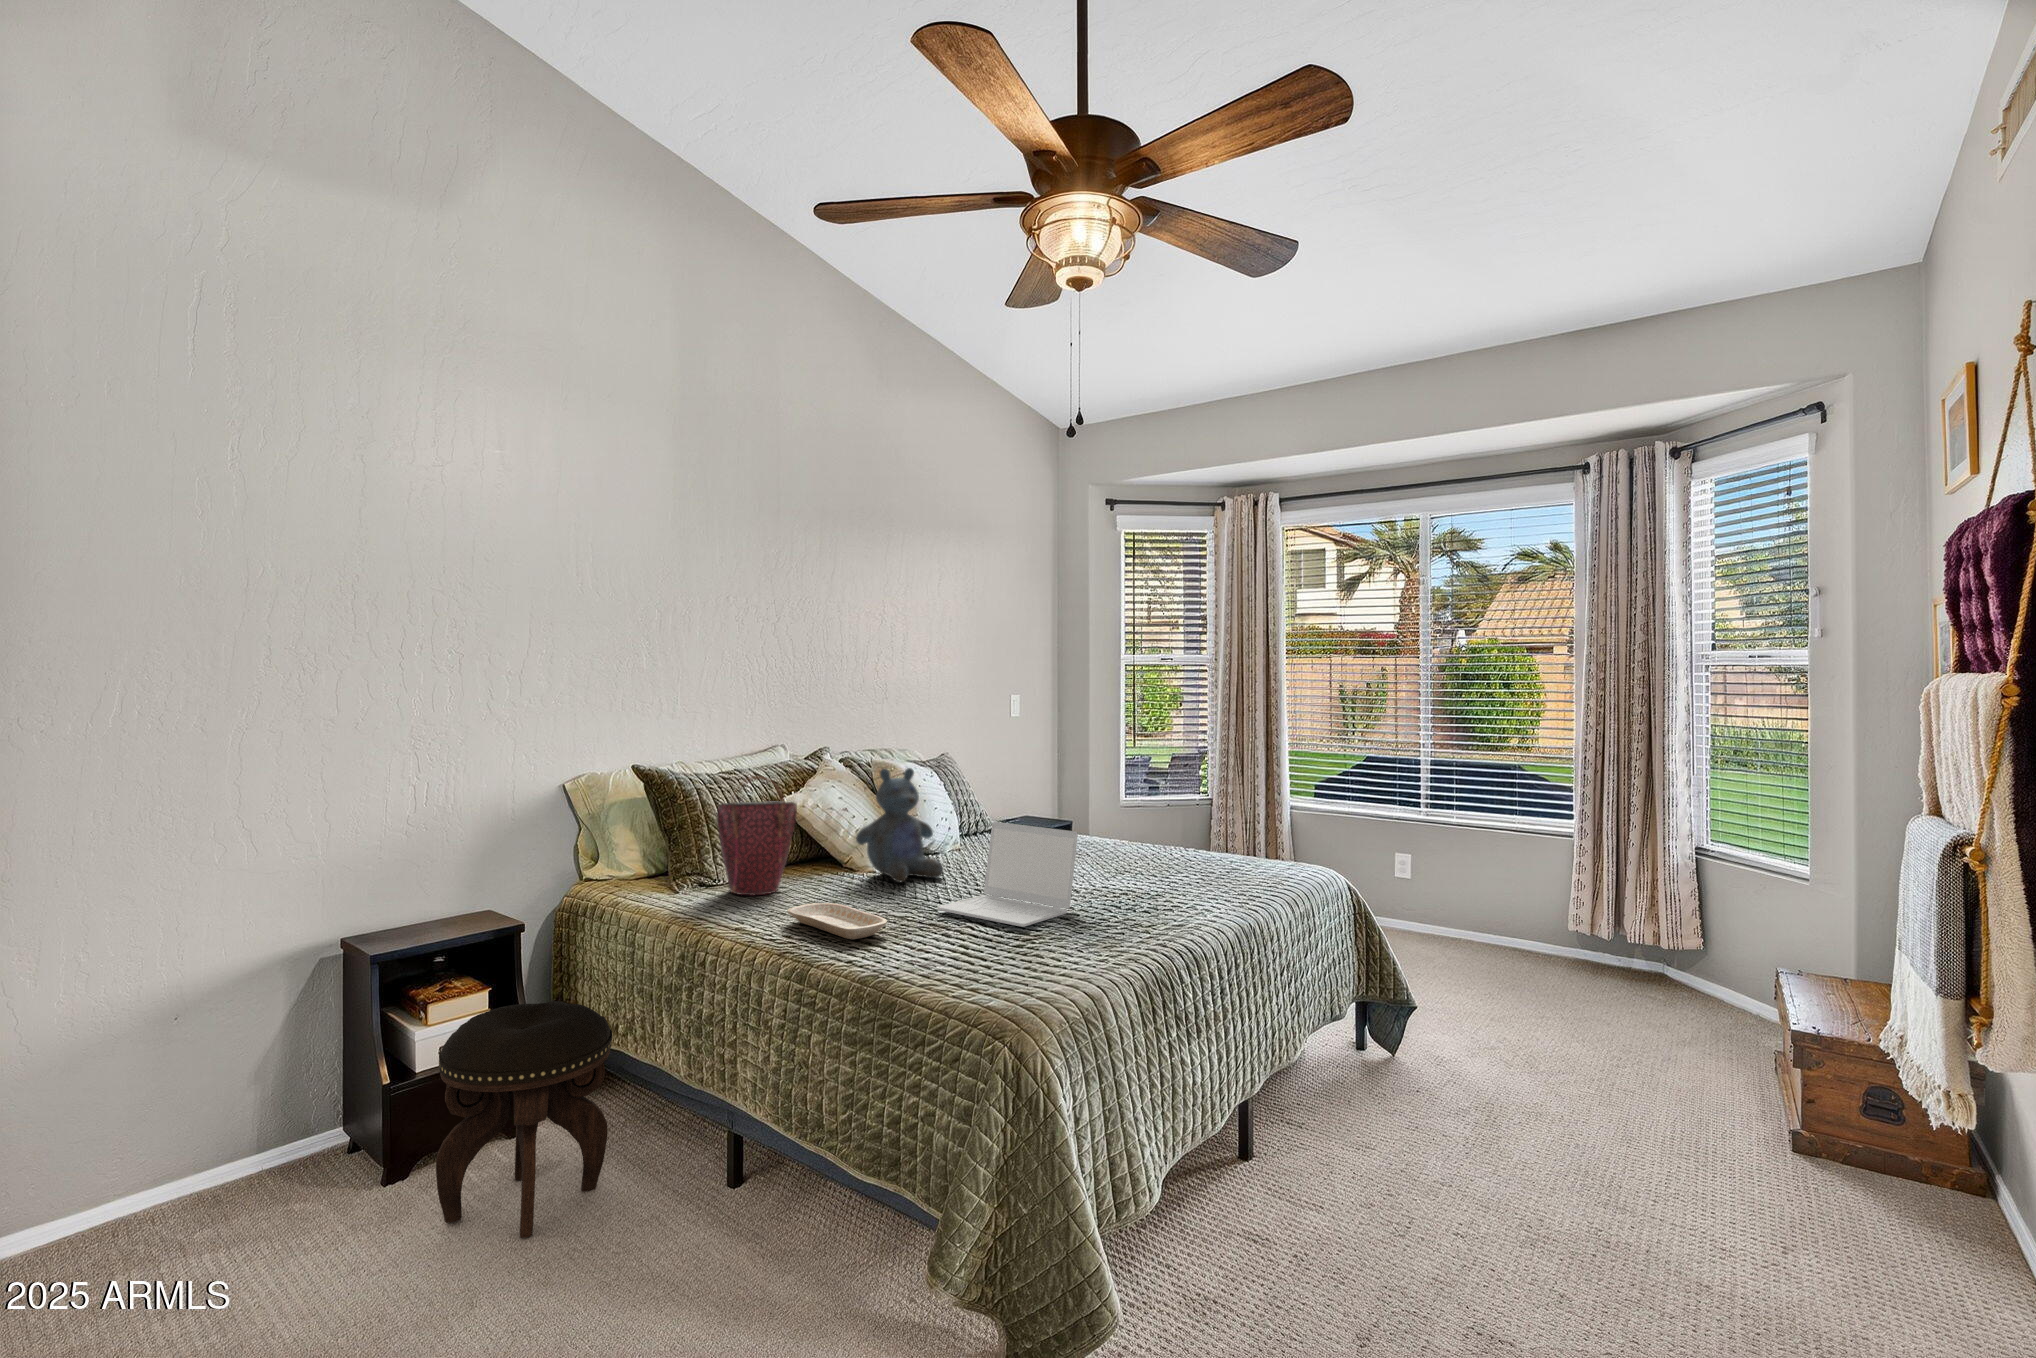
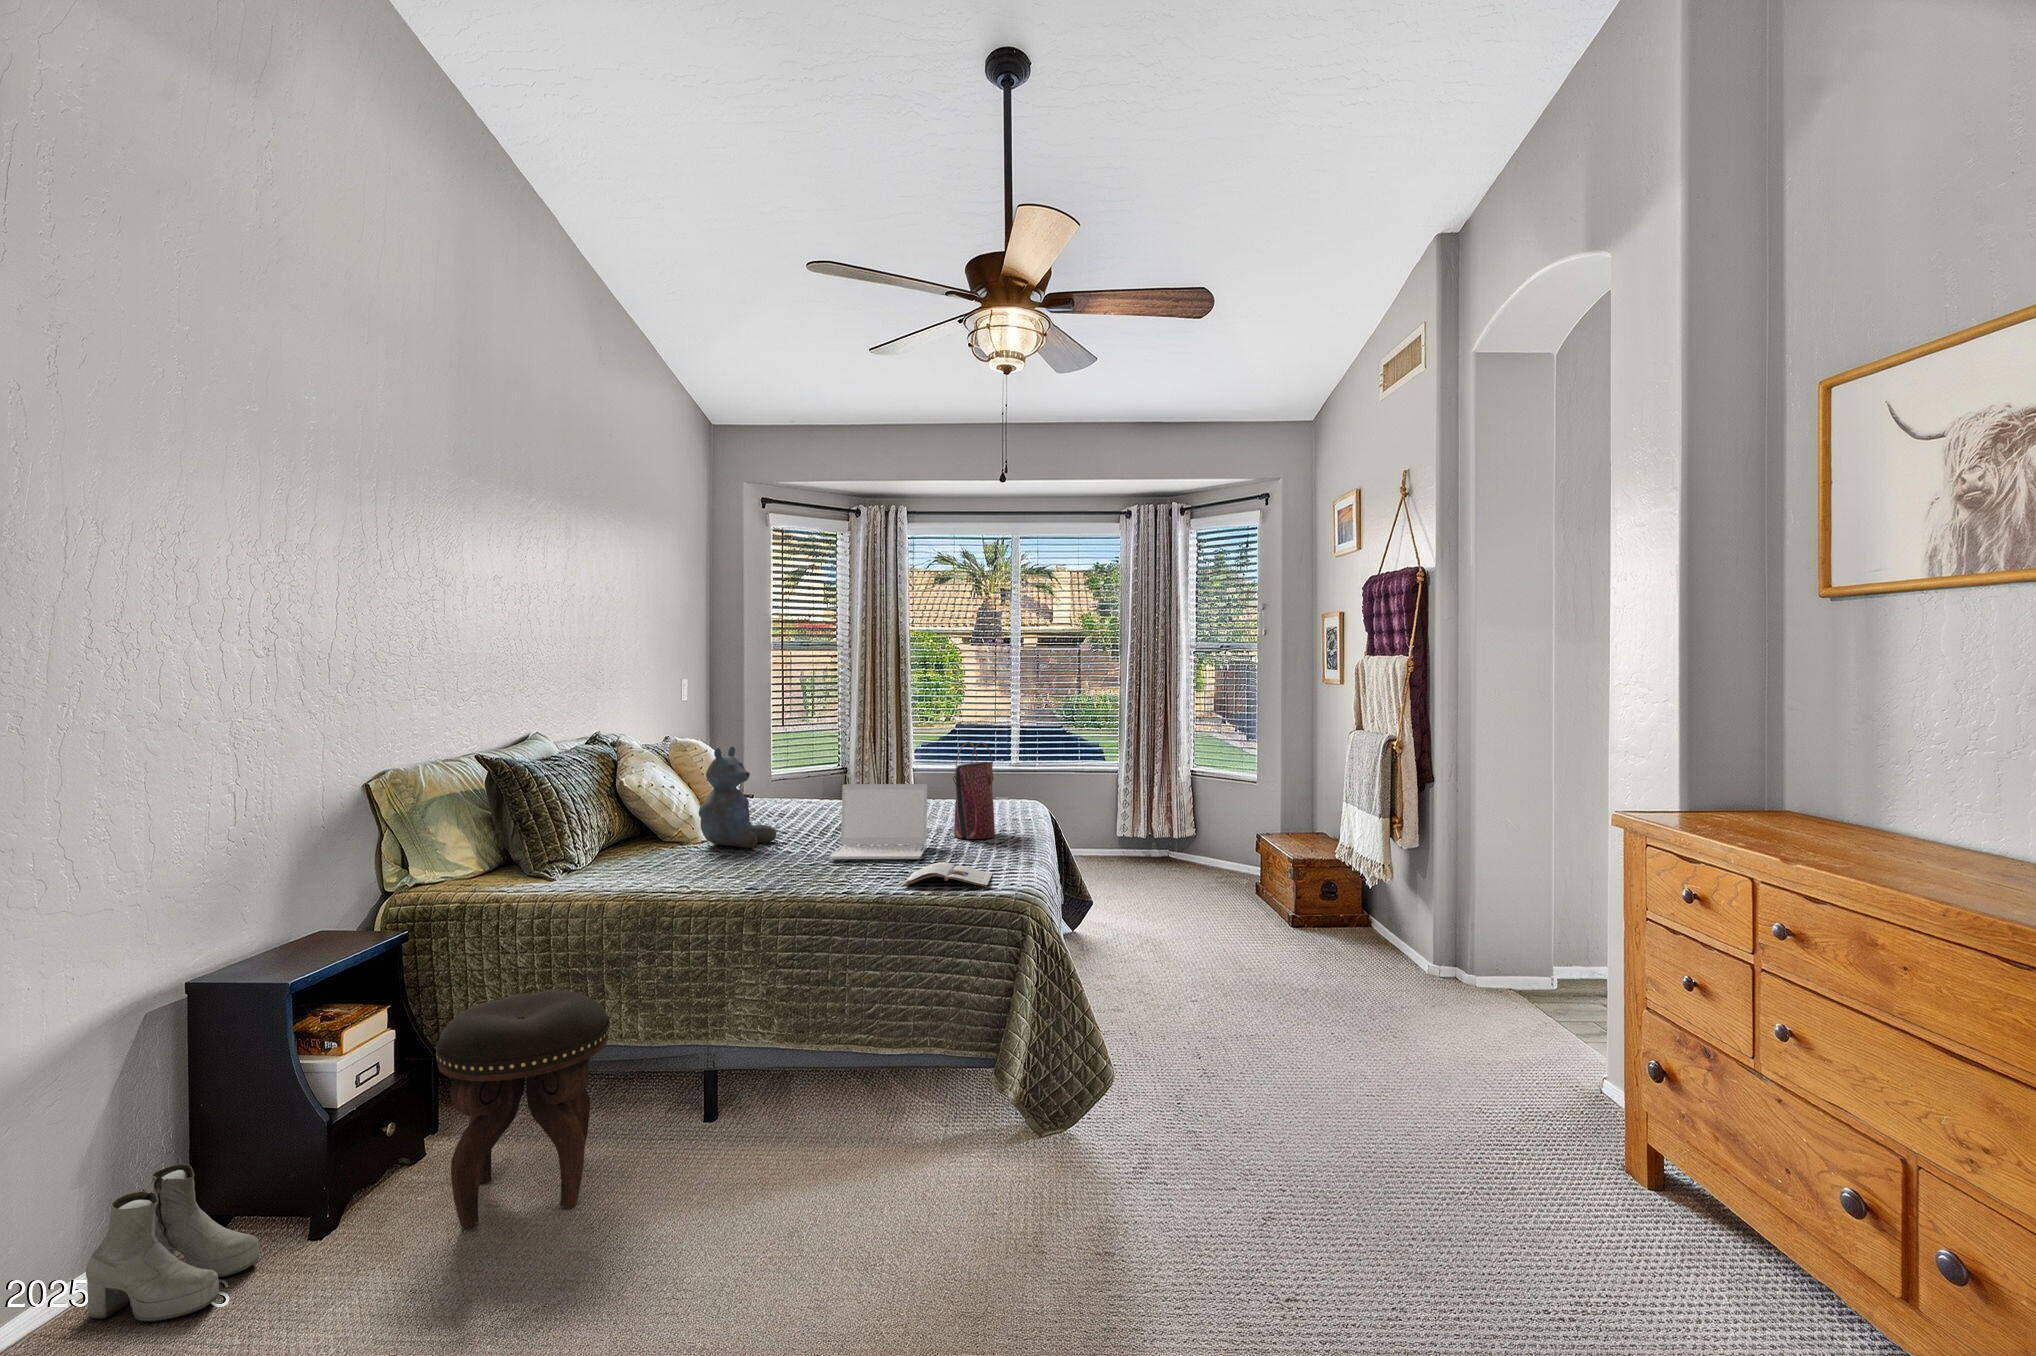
handbag: present [716,776,797,895] -> present [953,742,995,839]
tray: present [787,903,887,939] -> none [718,864,827,886]
magazine: none [935,937,1068,984] -> present [904,862,993,886]
boots: none [217,1088,333,1221] -> present [86,1164,259,1322]

